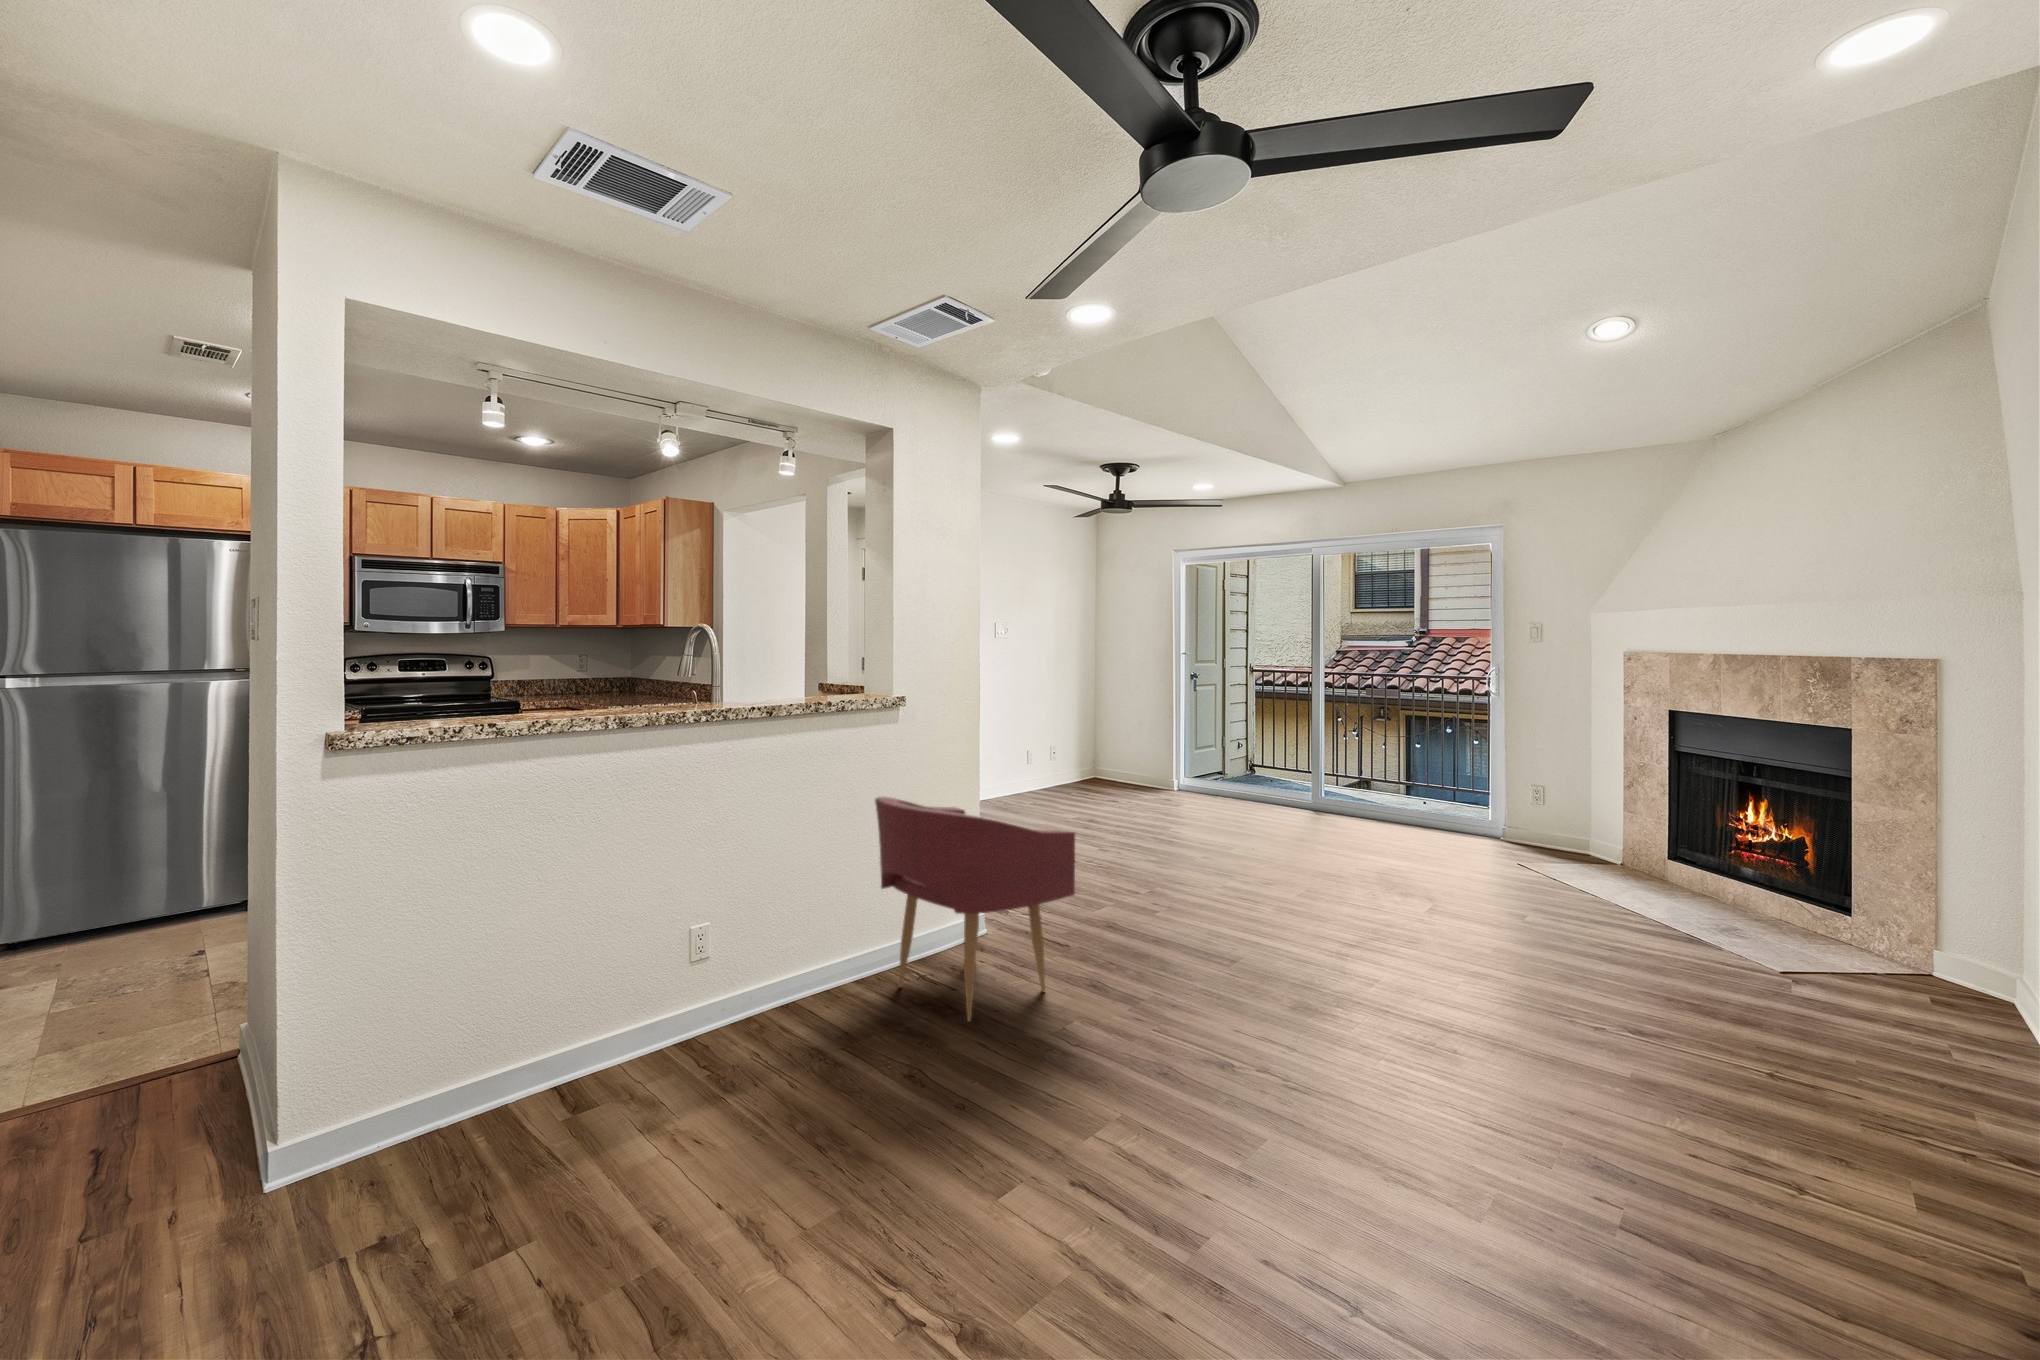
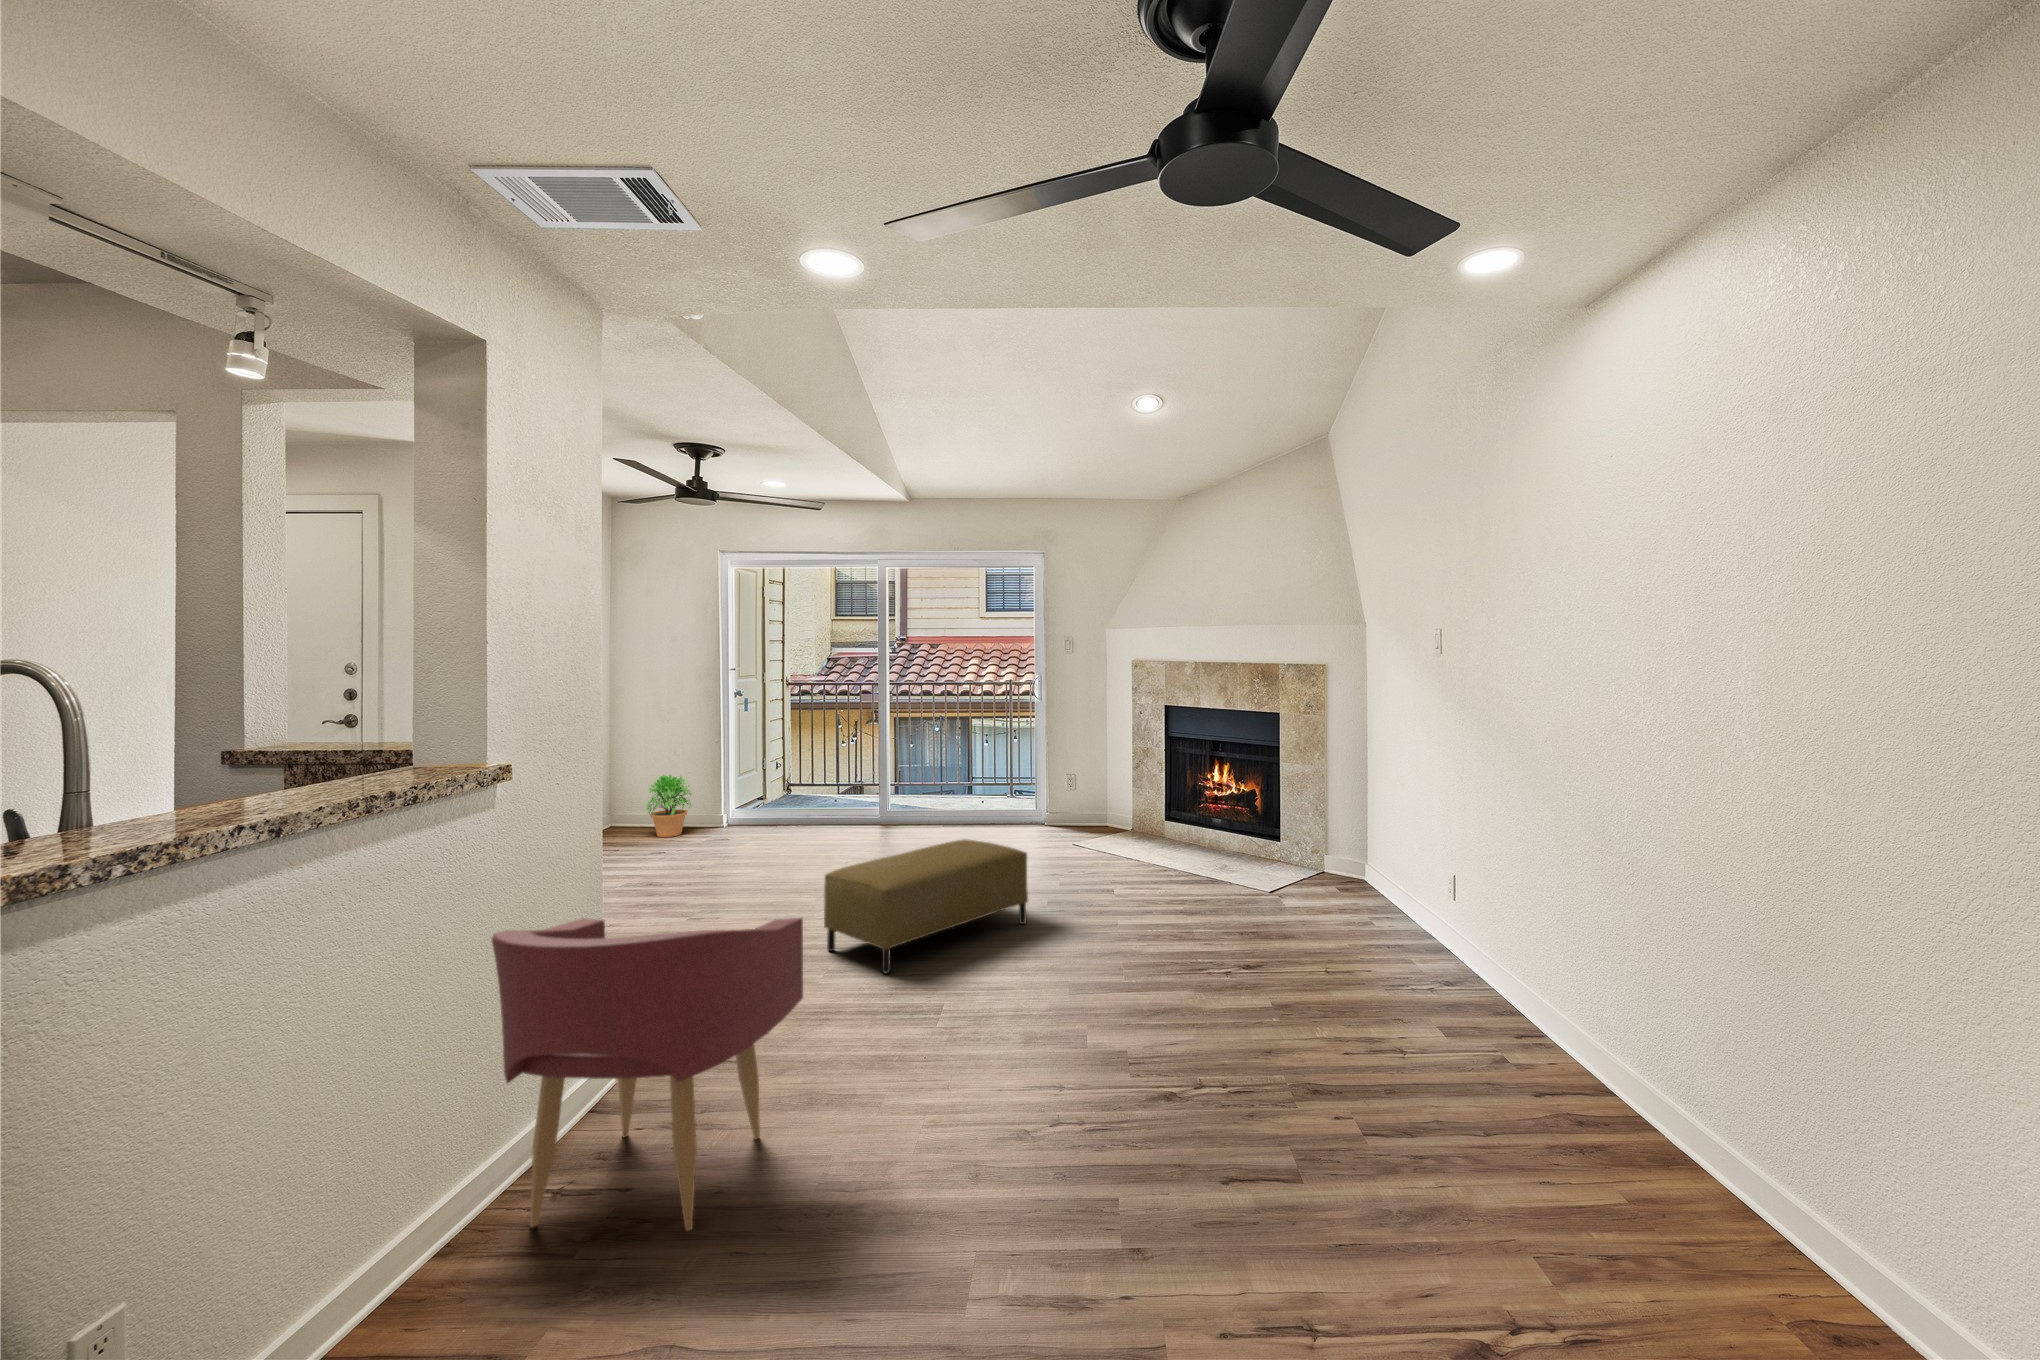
potted plant: none [1119,740,1161,793] -> present [646,775,692,837]
ottoman: none [1186,824,1396,923] -> present [824,839,1028,974]

